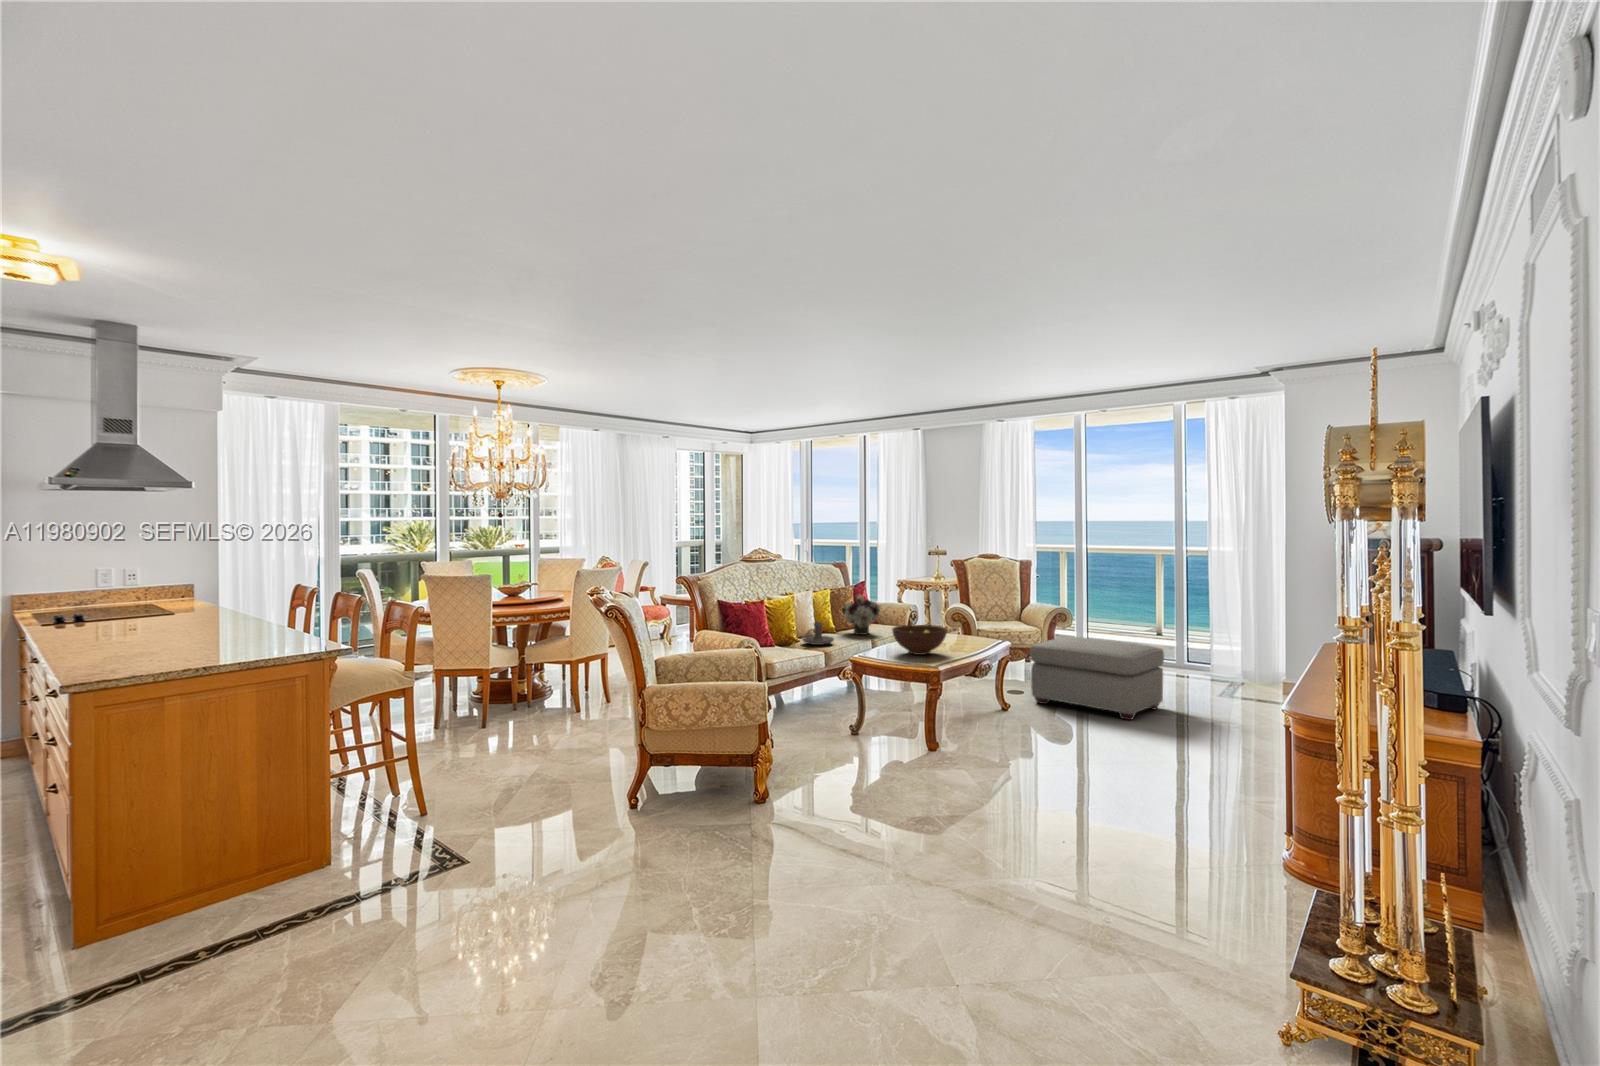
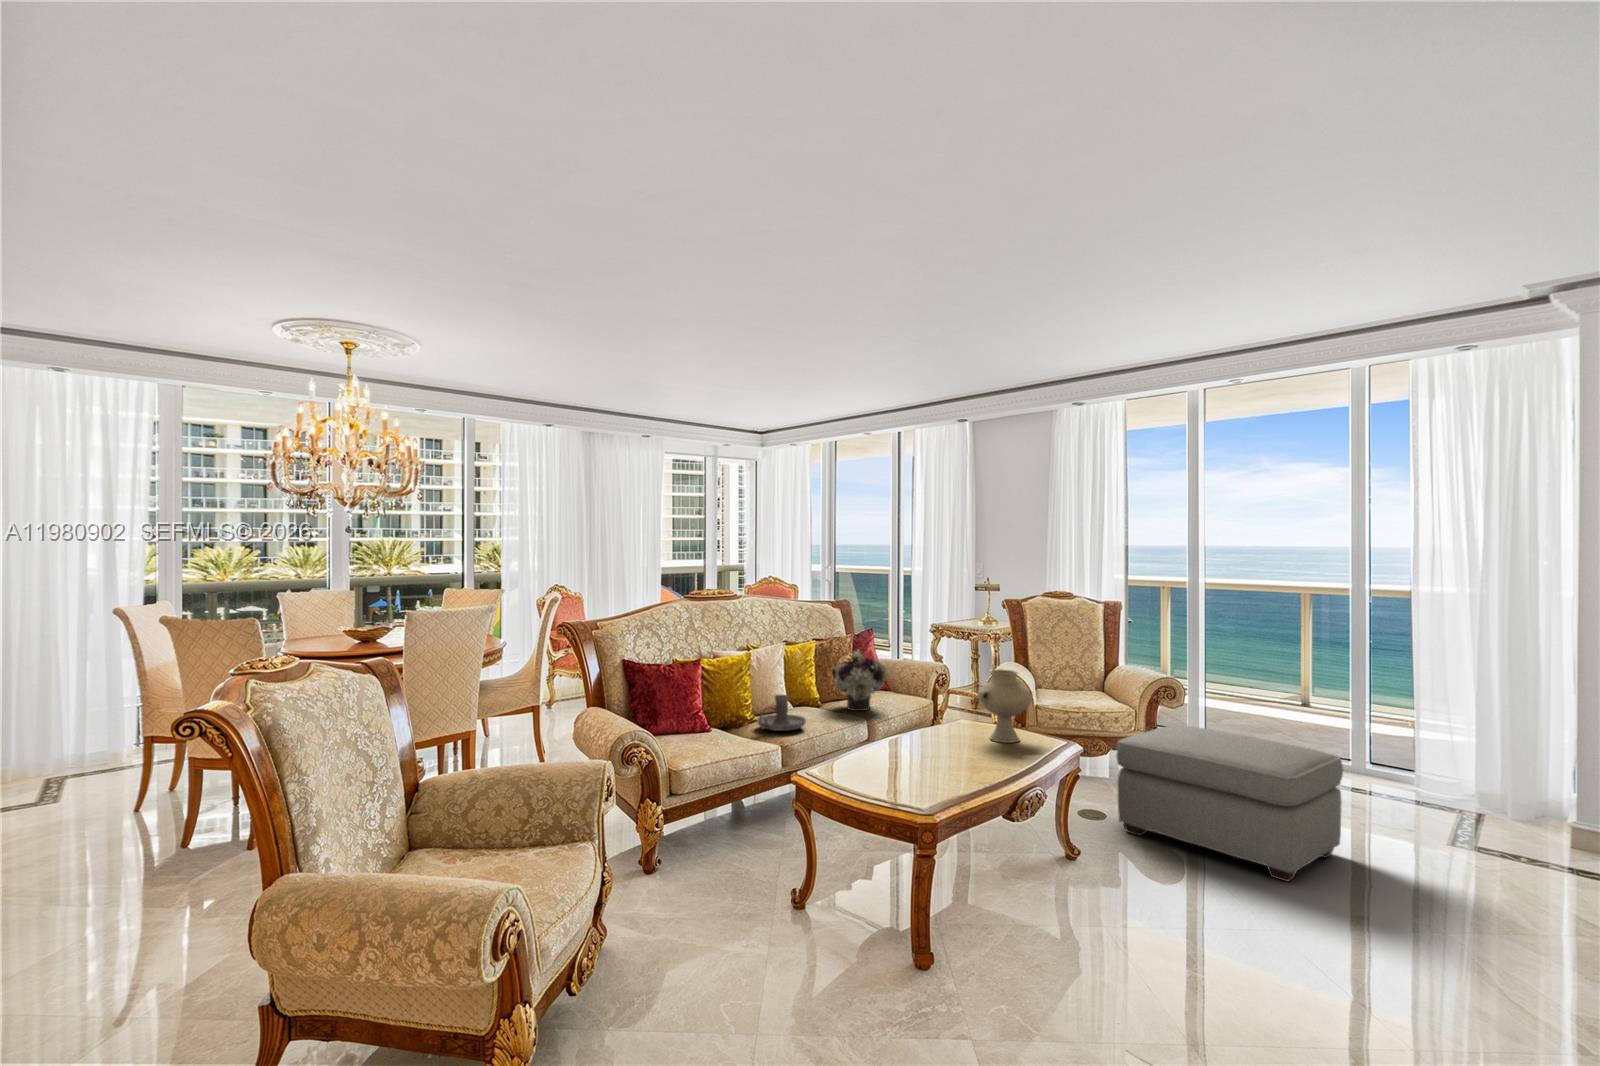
vase: none [945,602,978,647] -> present [977,669,1032,743]
fruit bowl: present [892,625,947,655] -> none [886,707,975,761]

